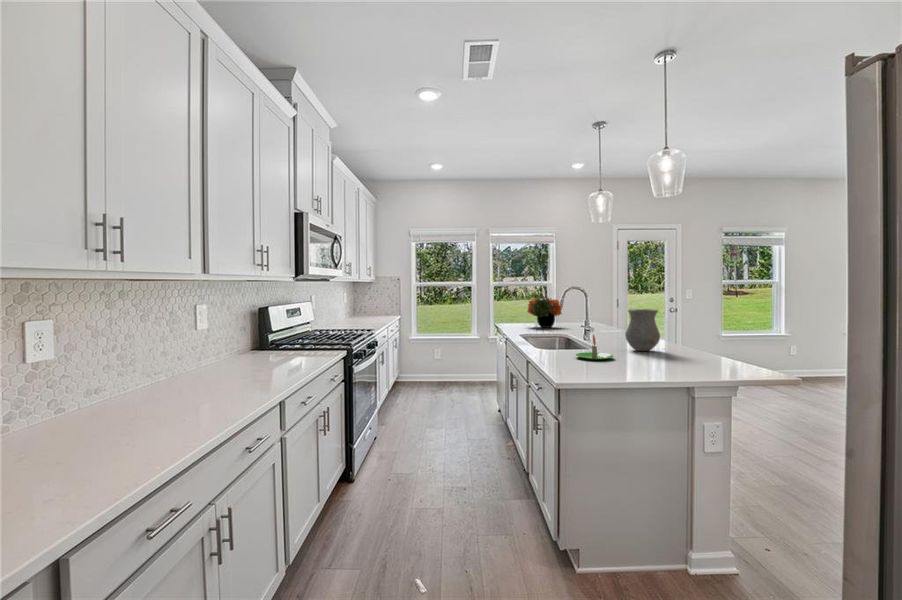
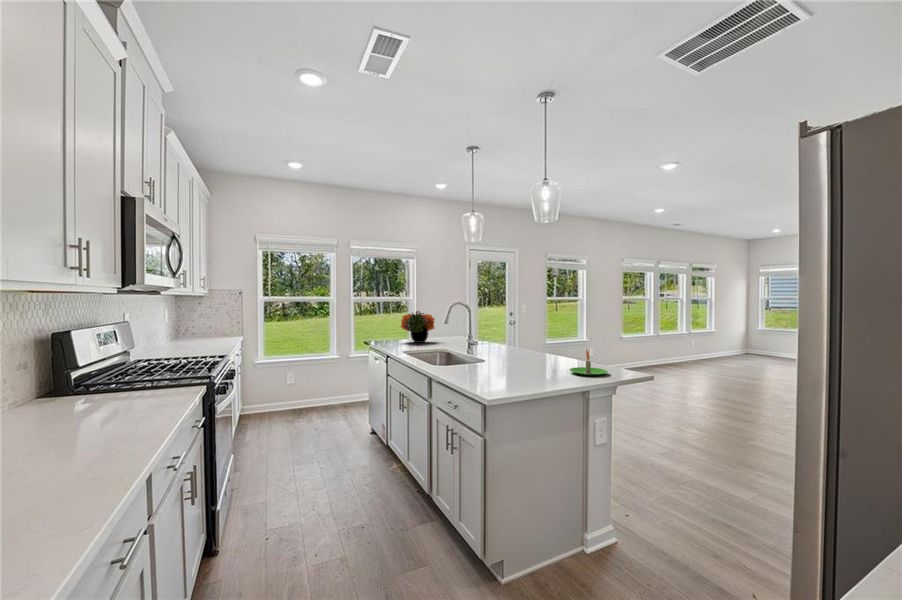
vase: present [625,309,660,351] -> none [522,324,553,363]
candle: present [576,335,614,360] -> present [569,350,608,376]

